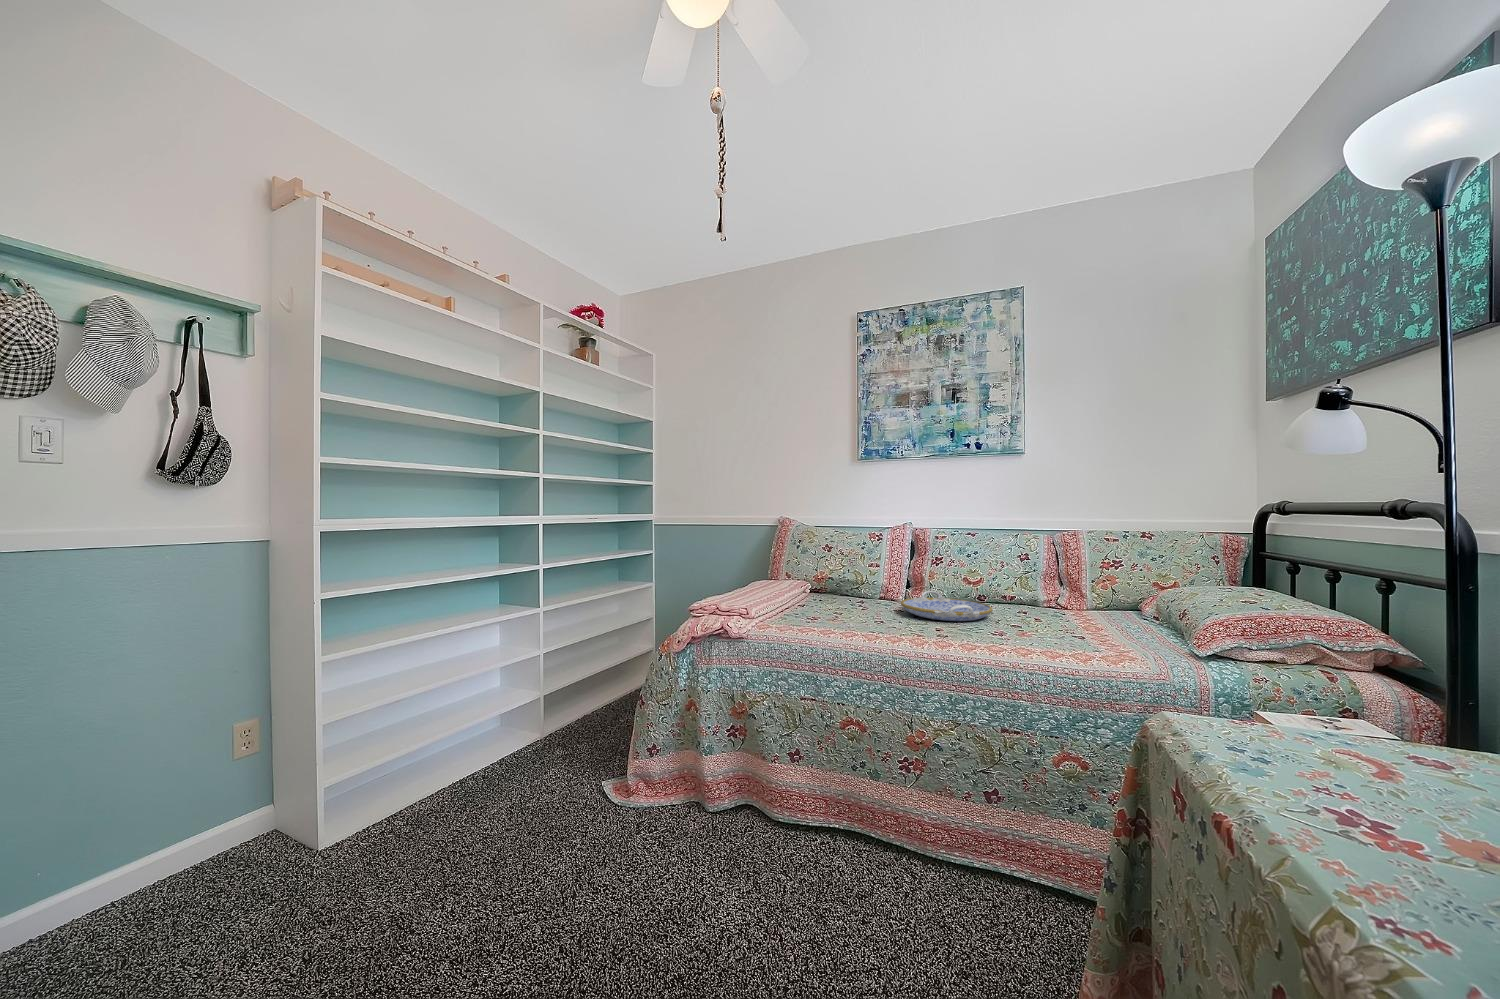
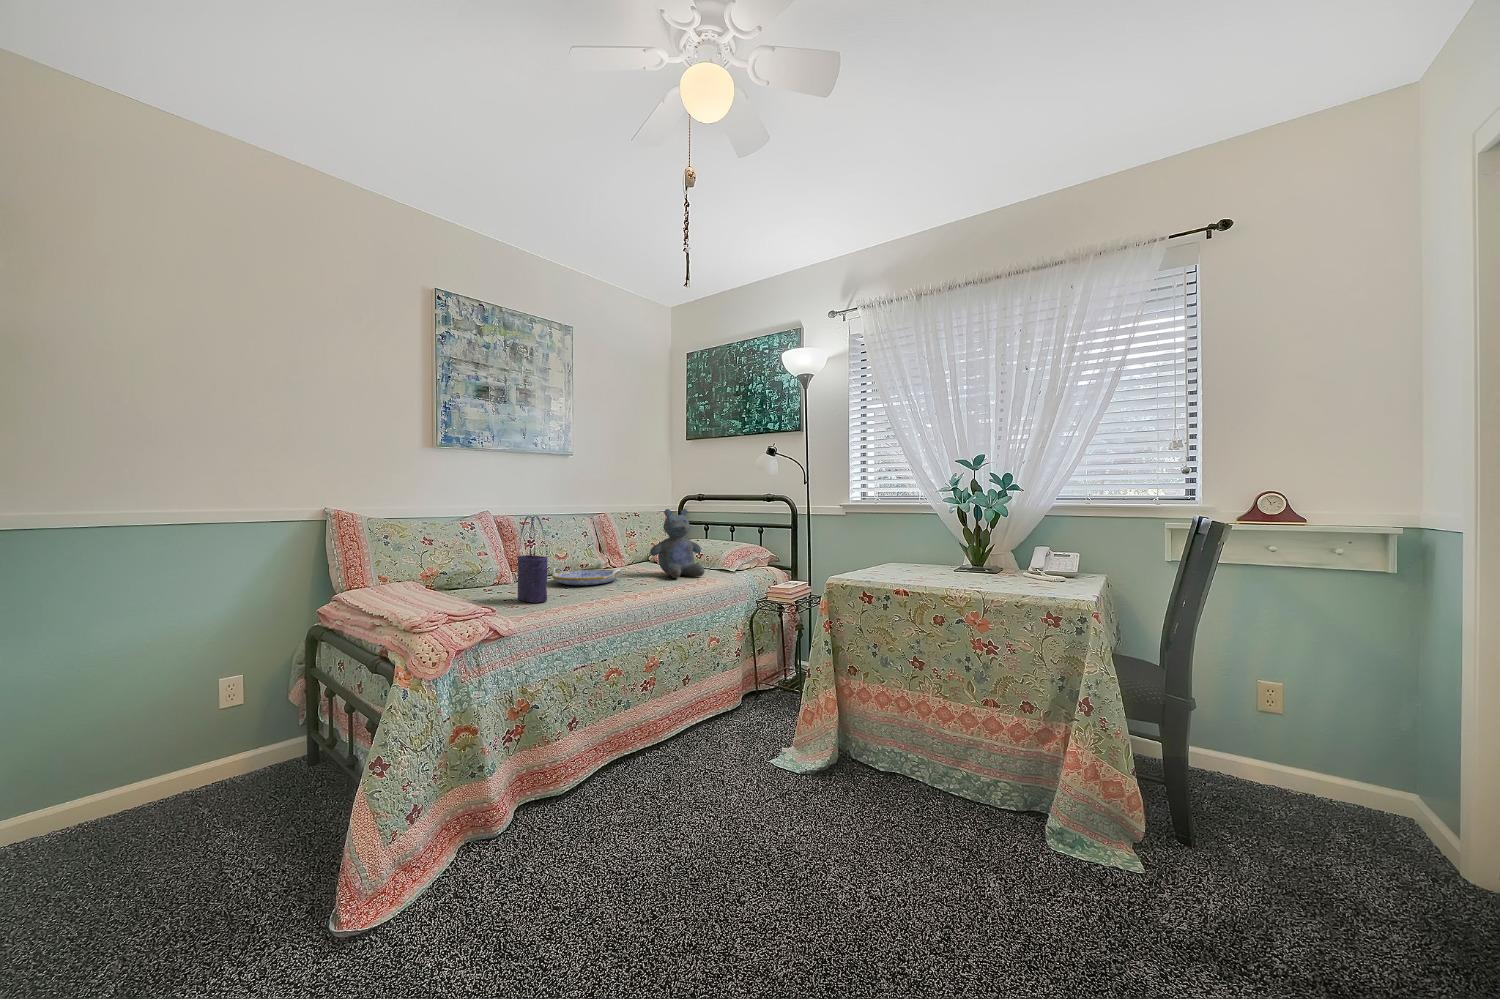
stuffed bear: none [1032,523,1142,648] -> present [650,509,704,578]
tote bag: none [812,524,838,620] -> present [518,516,547,603]

